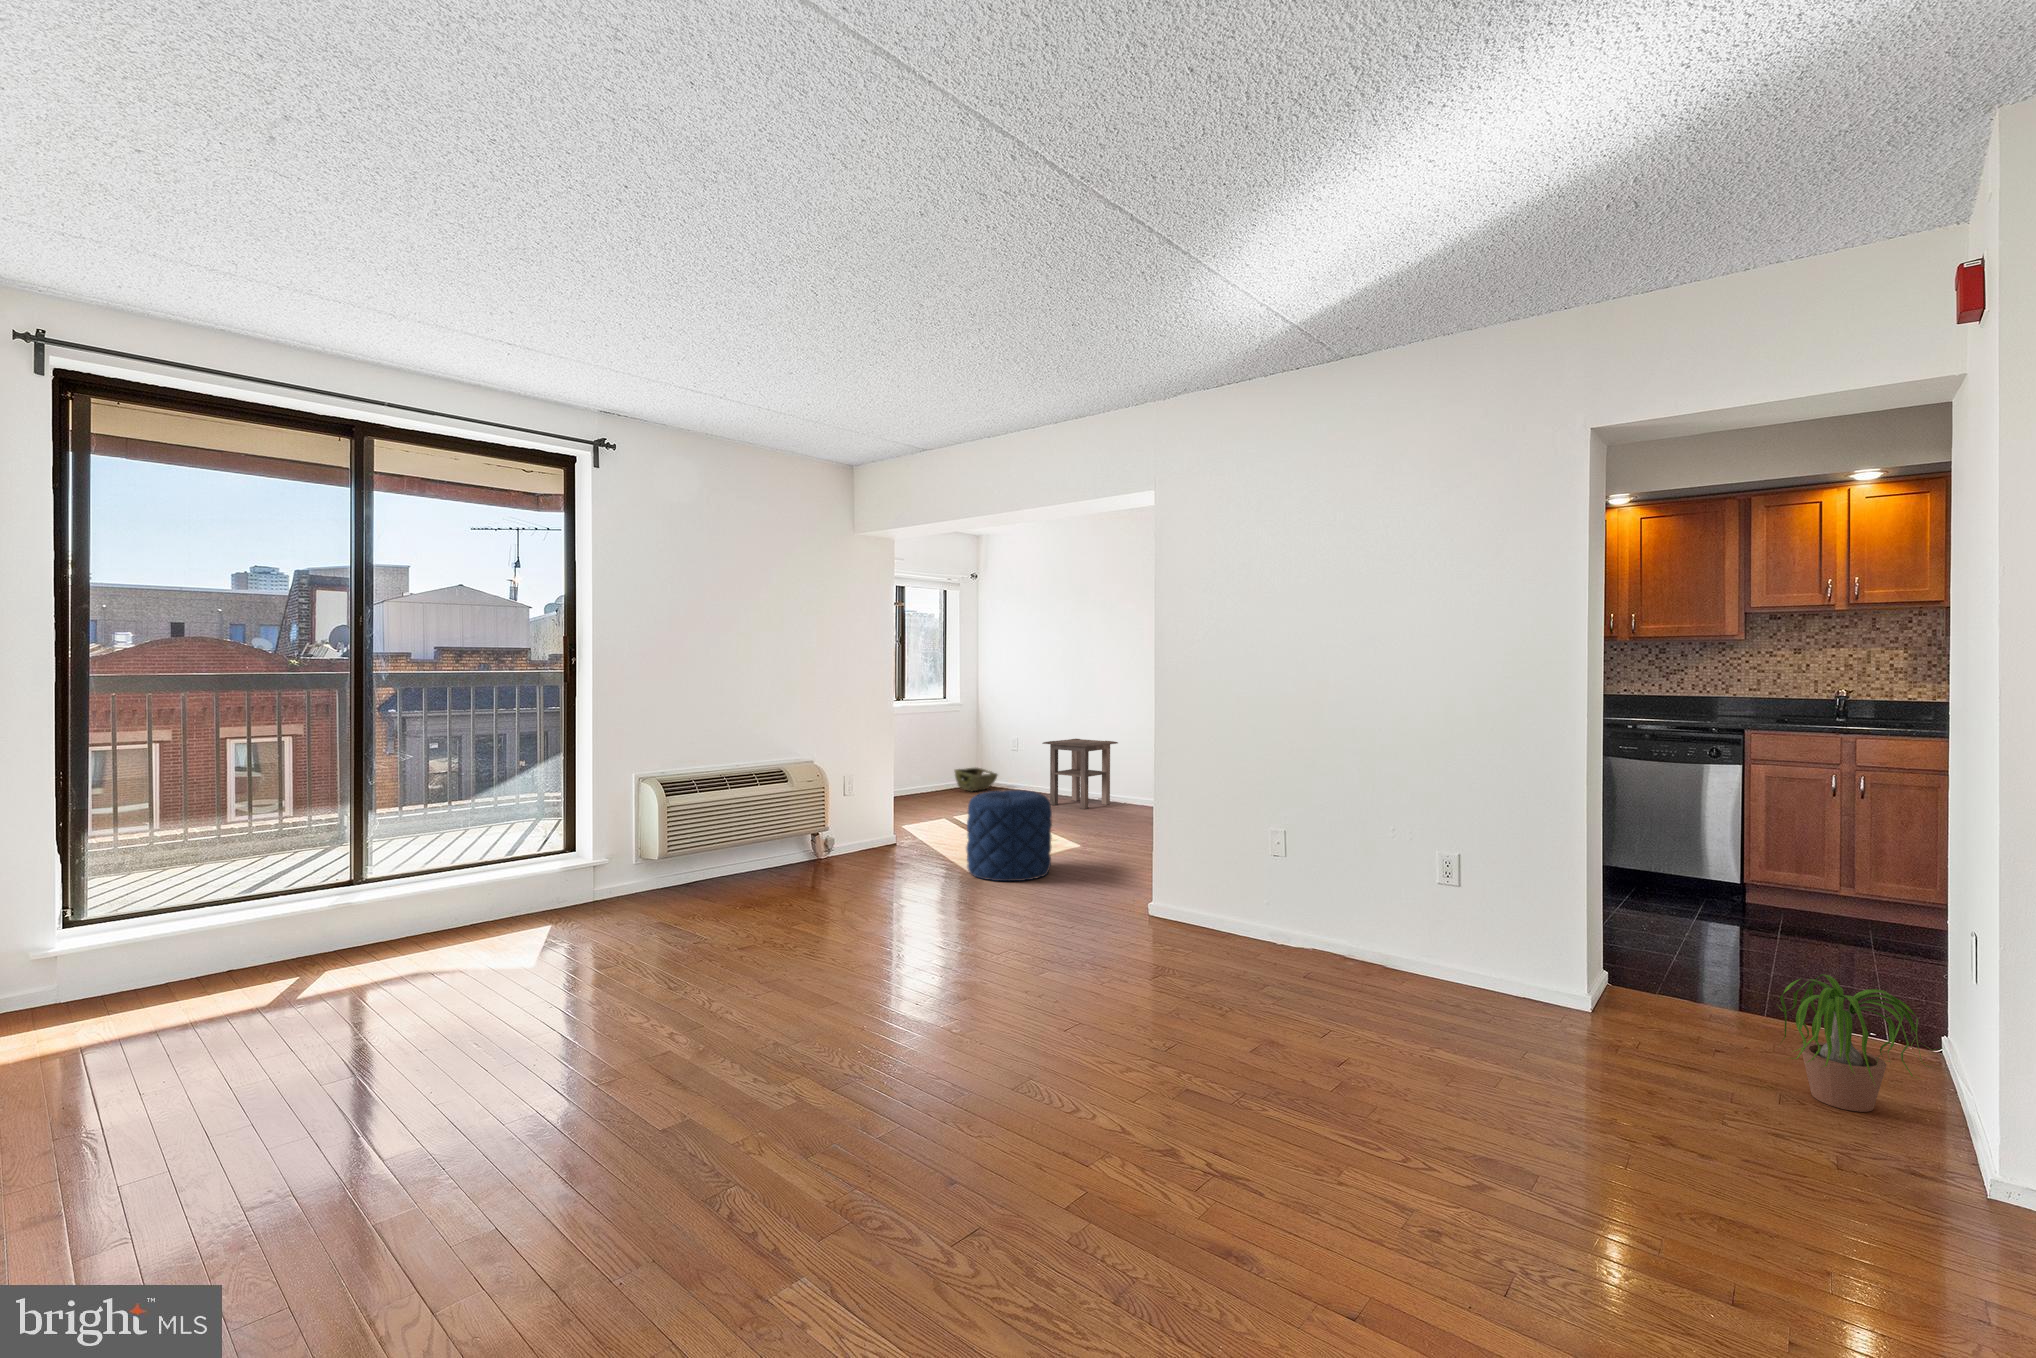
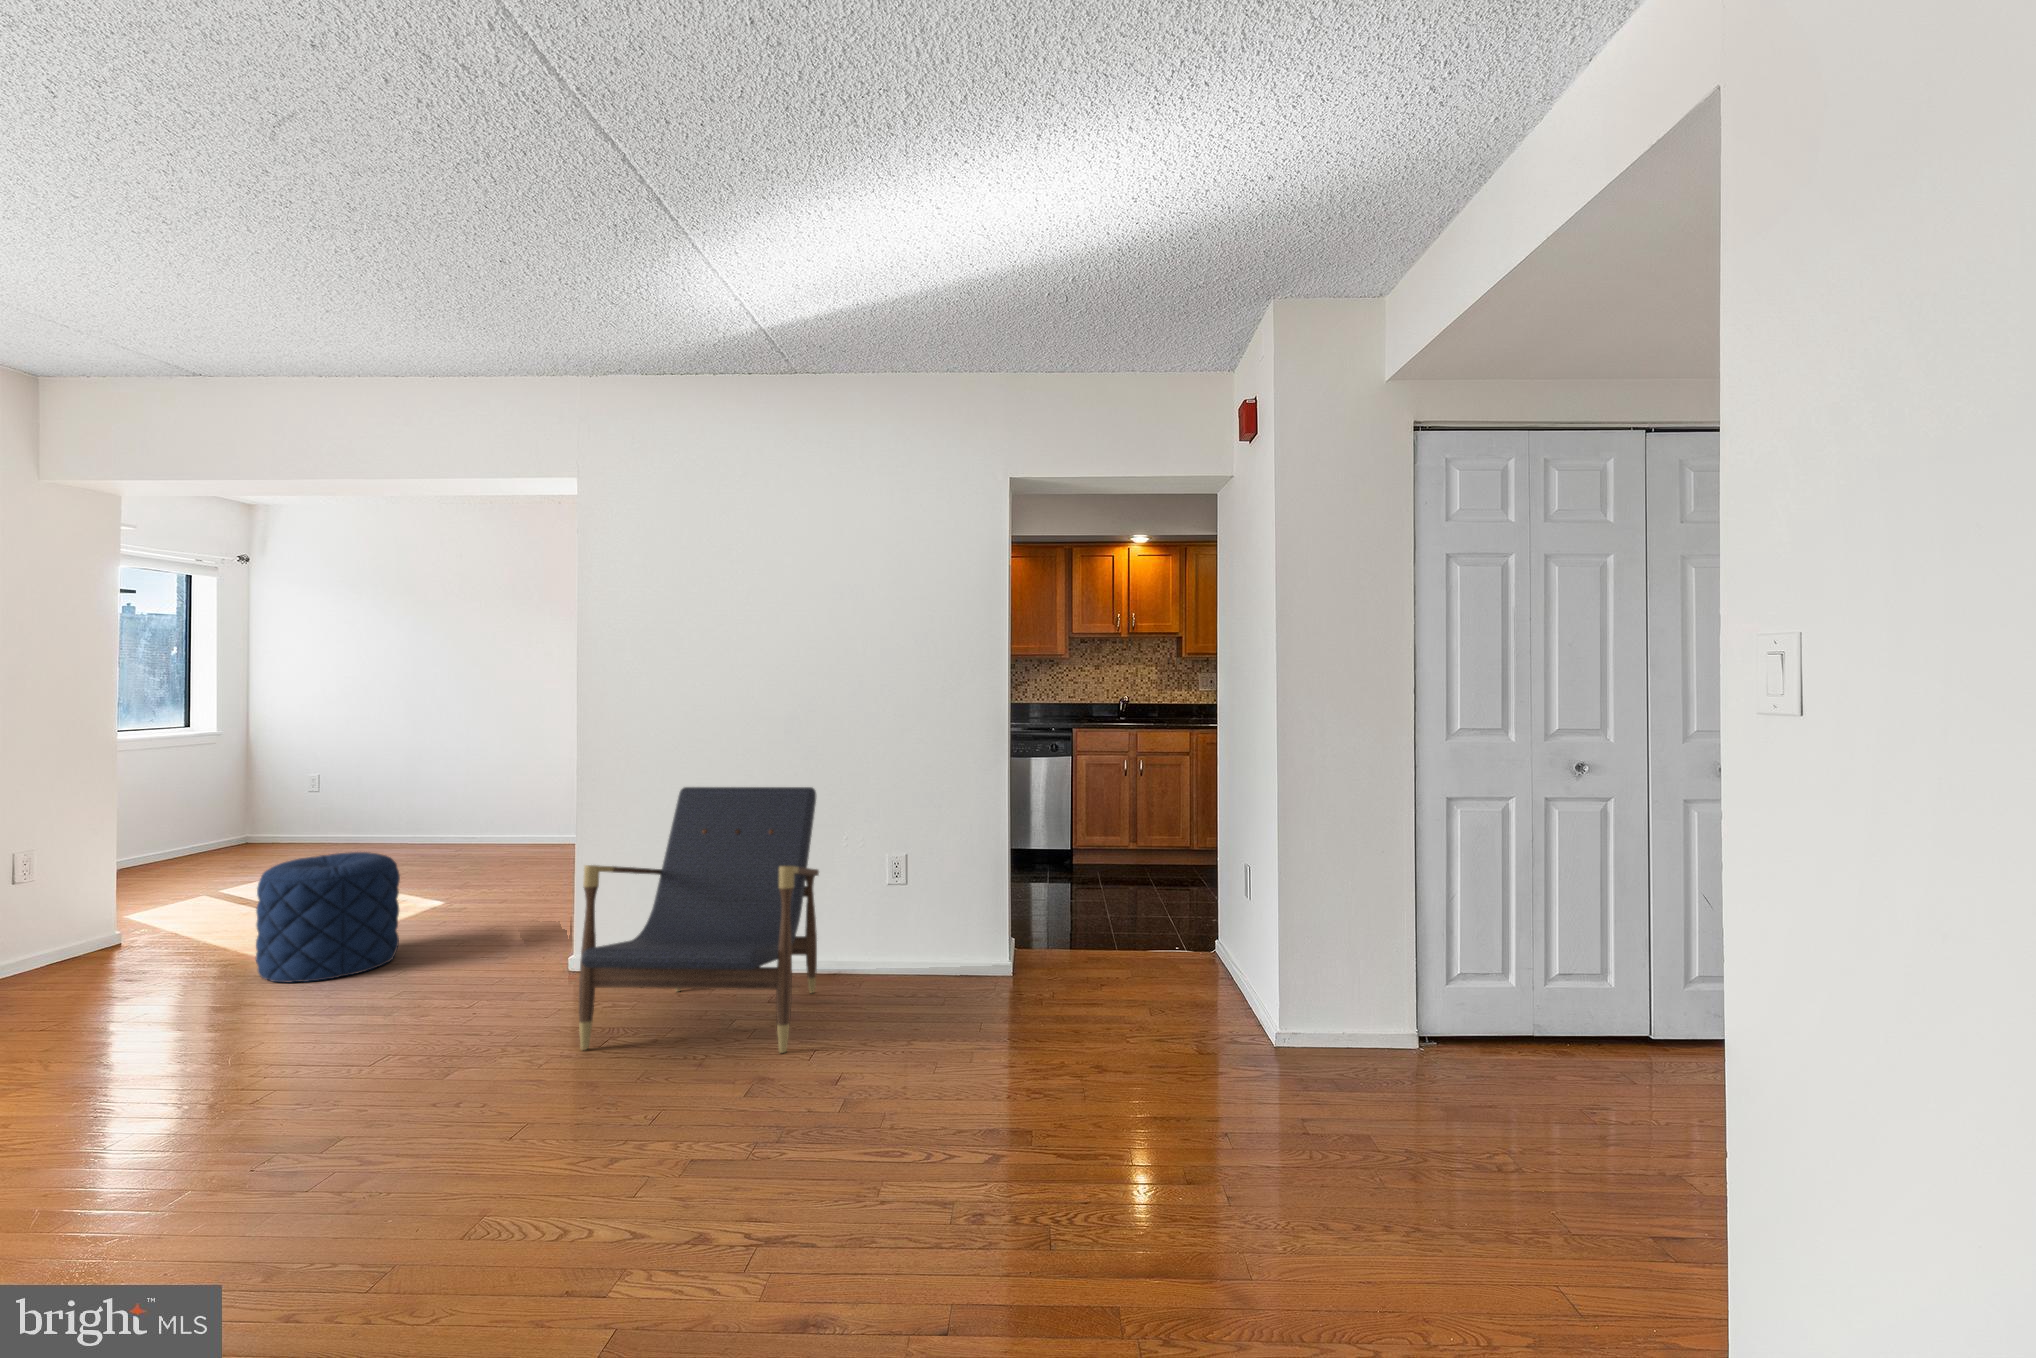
side table: present [1043,739,1118,809] -> none [345,779,460,868]
lounge chair: none [1139,759,1364,1017] -> present [579,787,819,1053]
woven basket: present [955,768,997,791] -> none [180,830,260,865]
potted plant: present [1779,974,1926,1112] -> none [1141,915,1241,1014]

